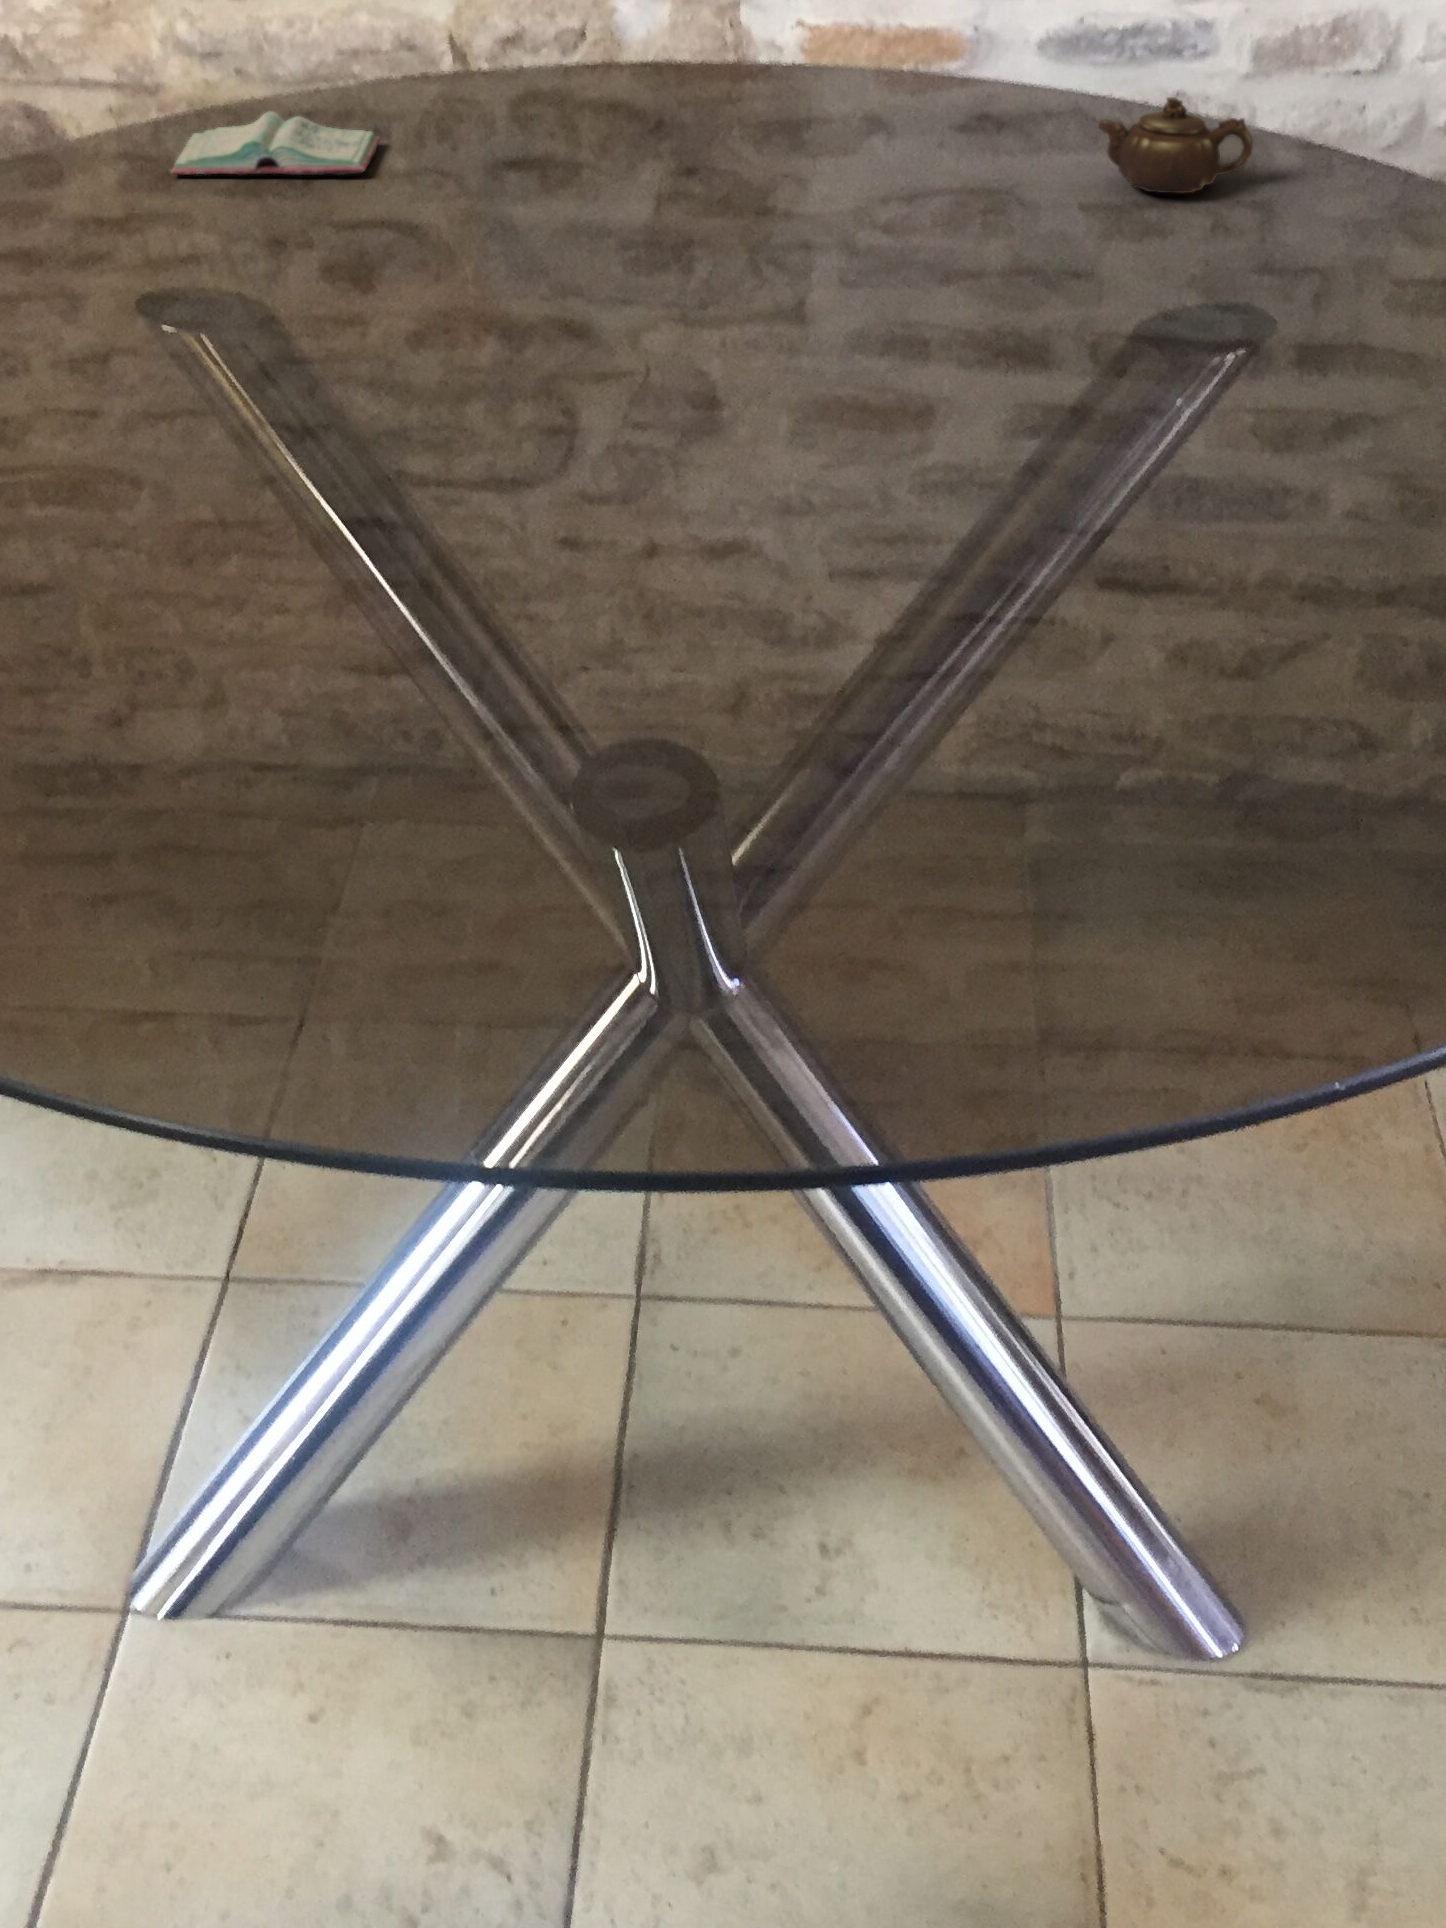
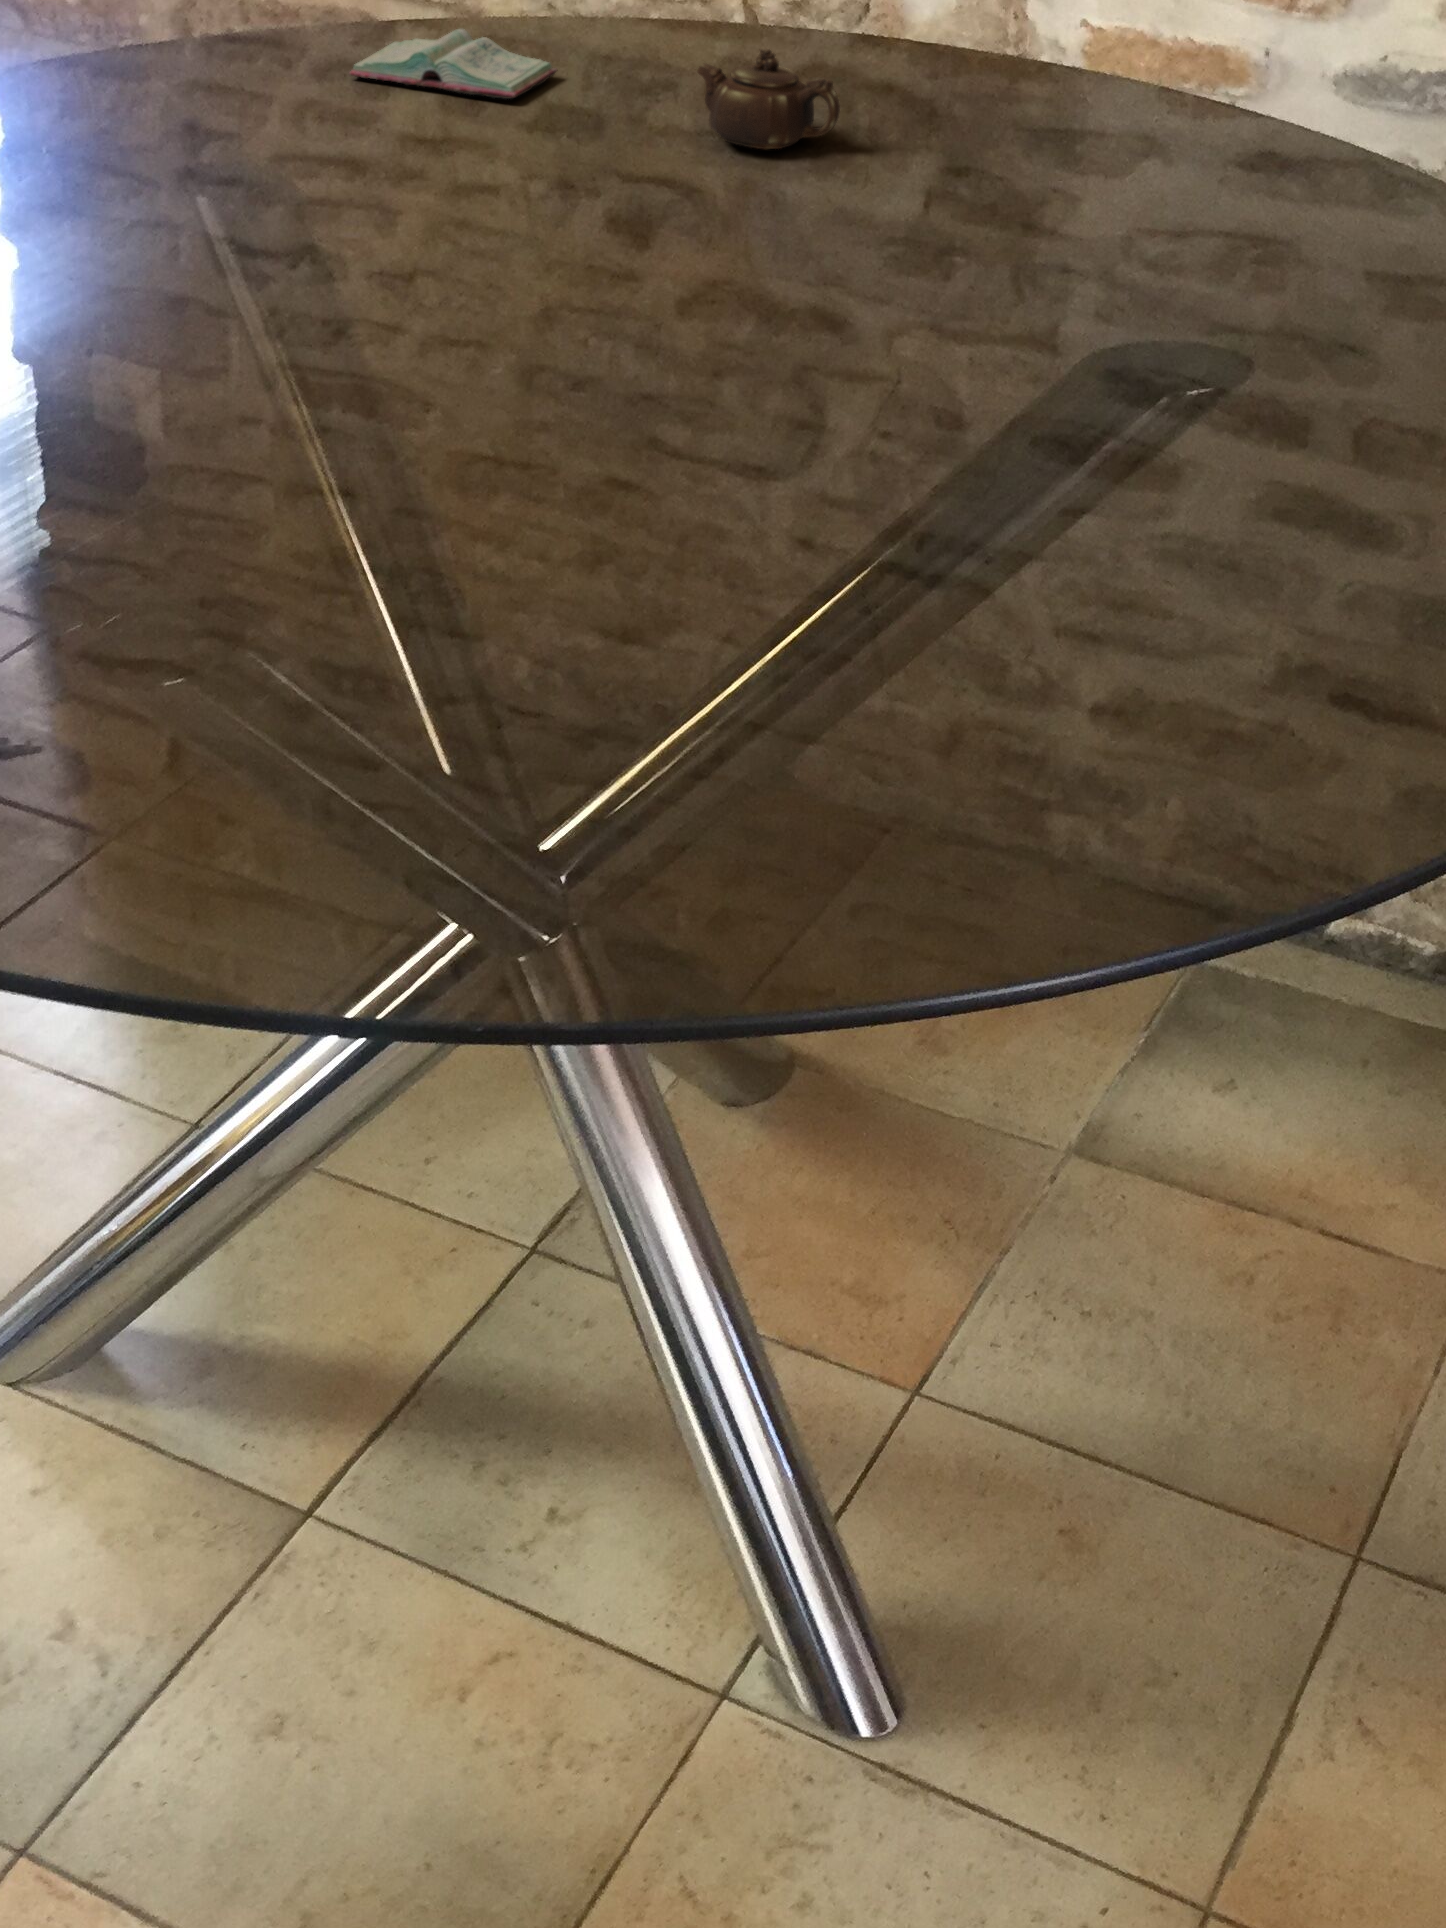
teapot: present [1098,97,1253,193] -> present [697,48,840,149]

